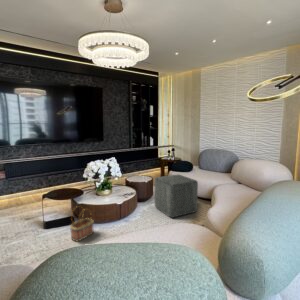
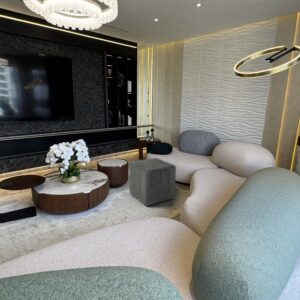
basket: present [70,209,94,241] -> none [27,197,57,238]

